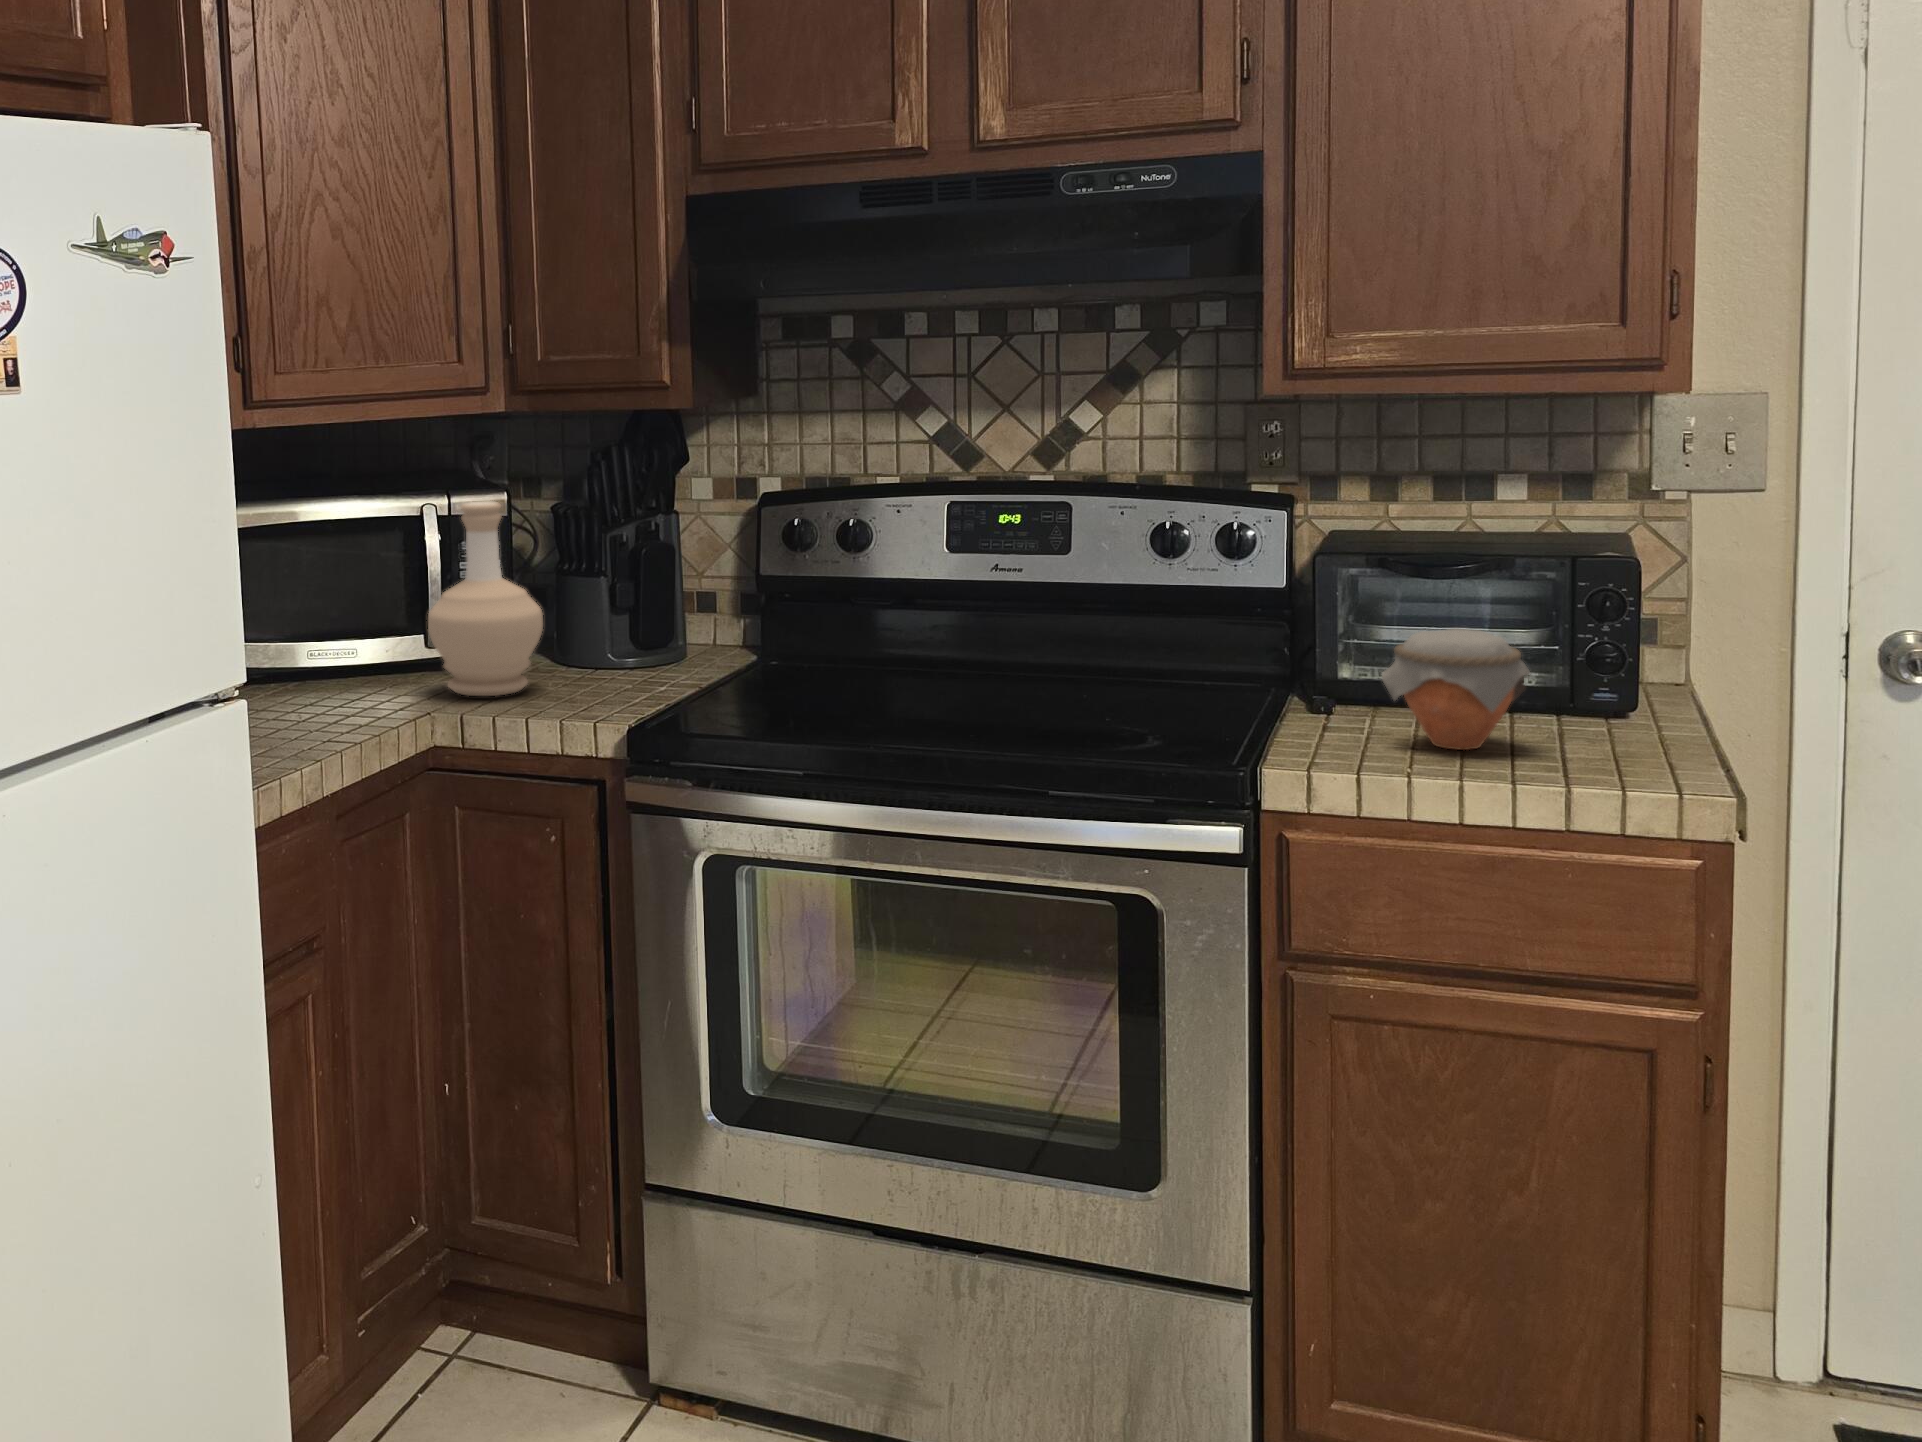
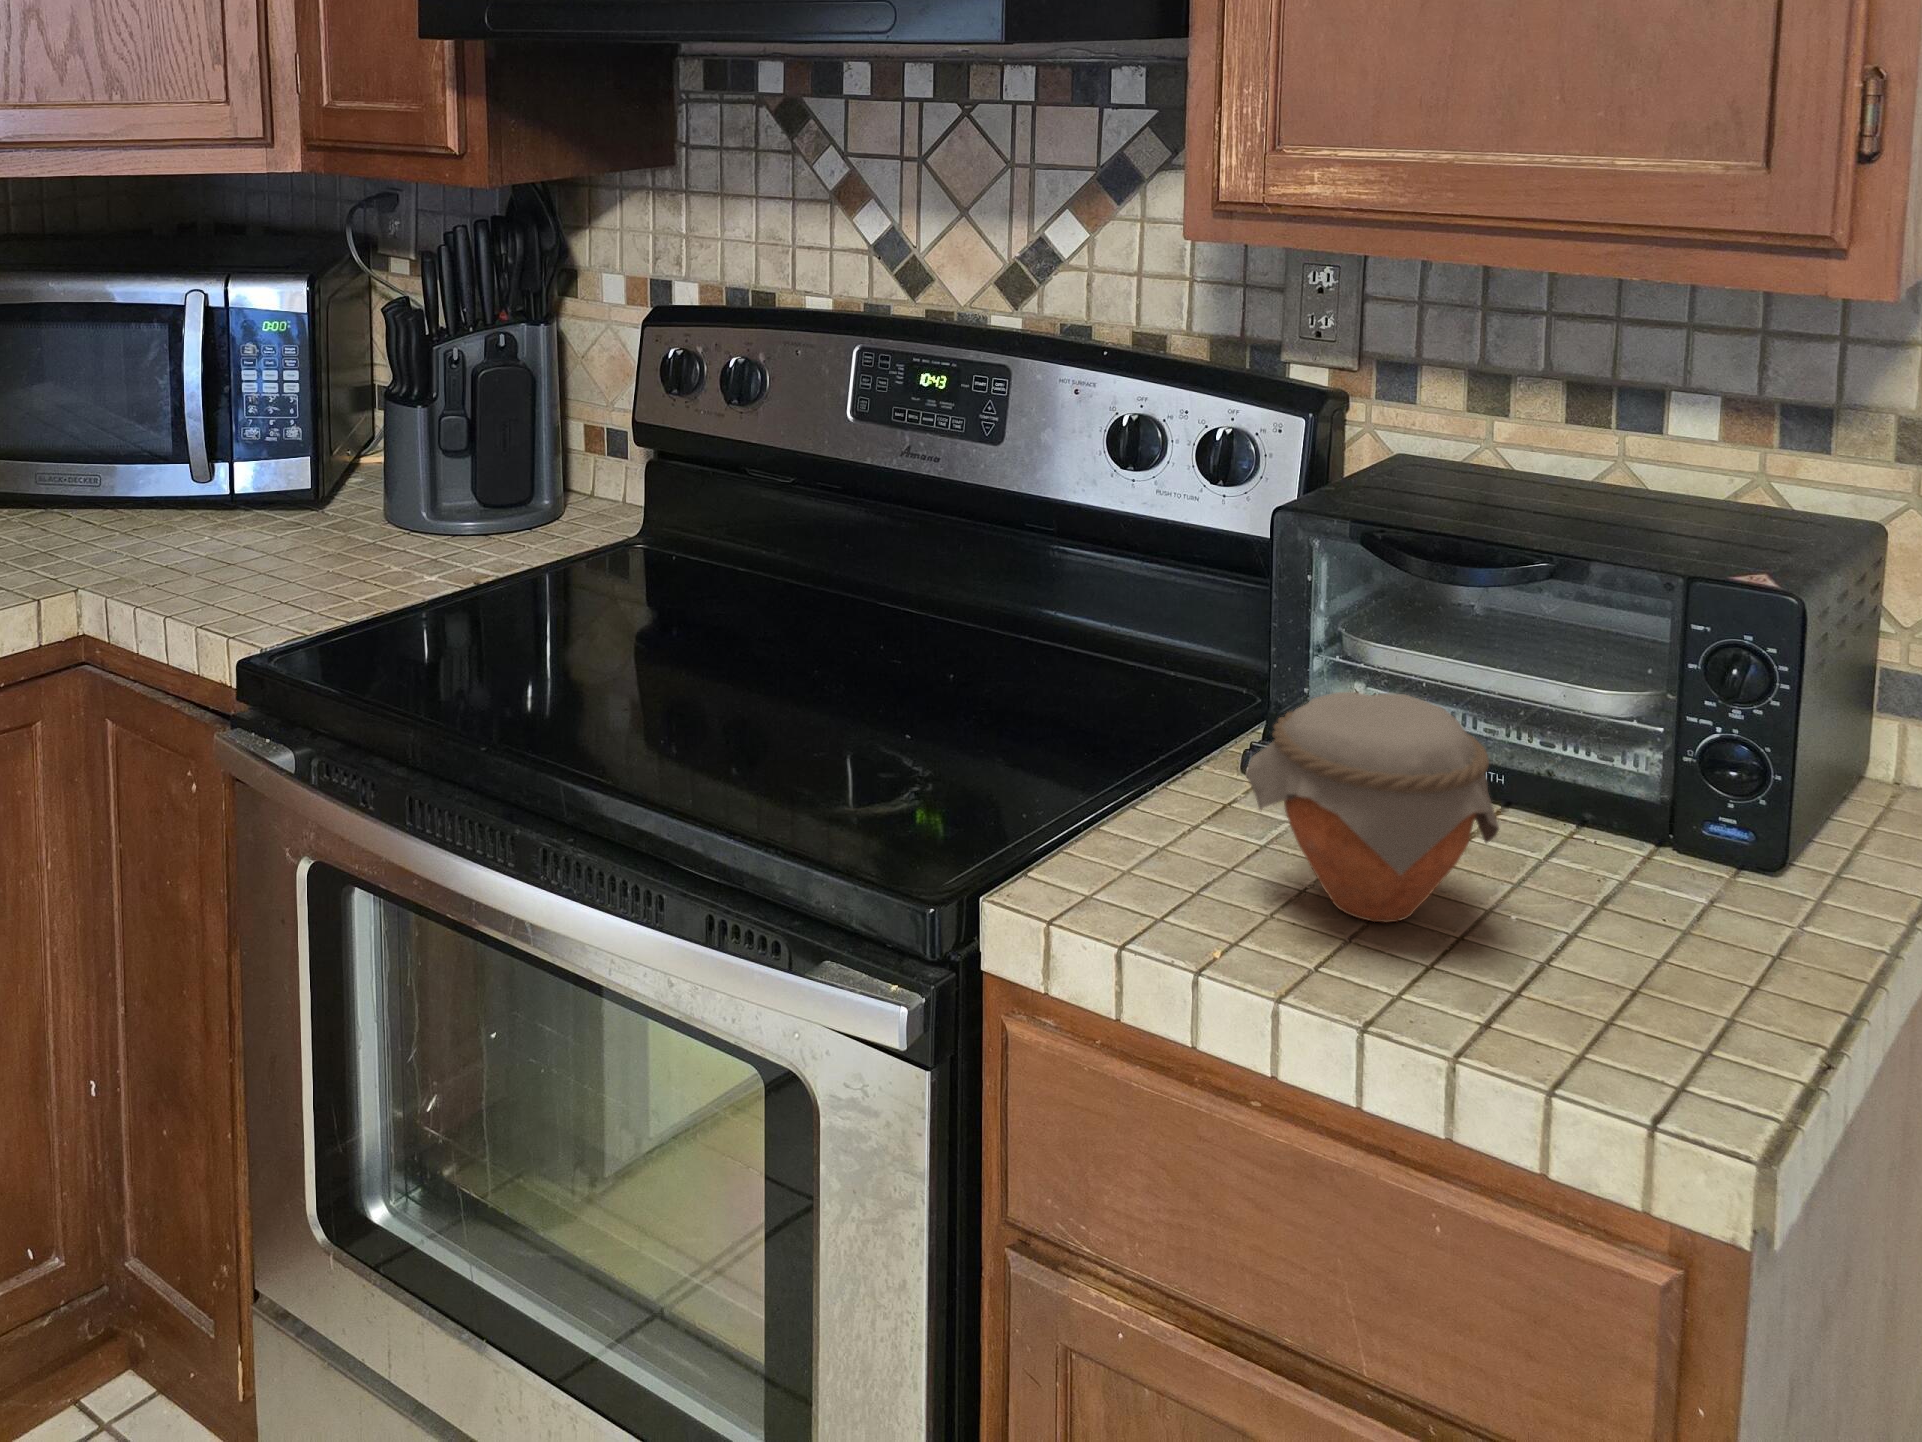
bottle: present [428,501,543,696] -> none [137,300,294,562]

